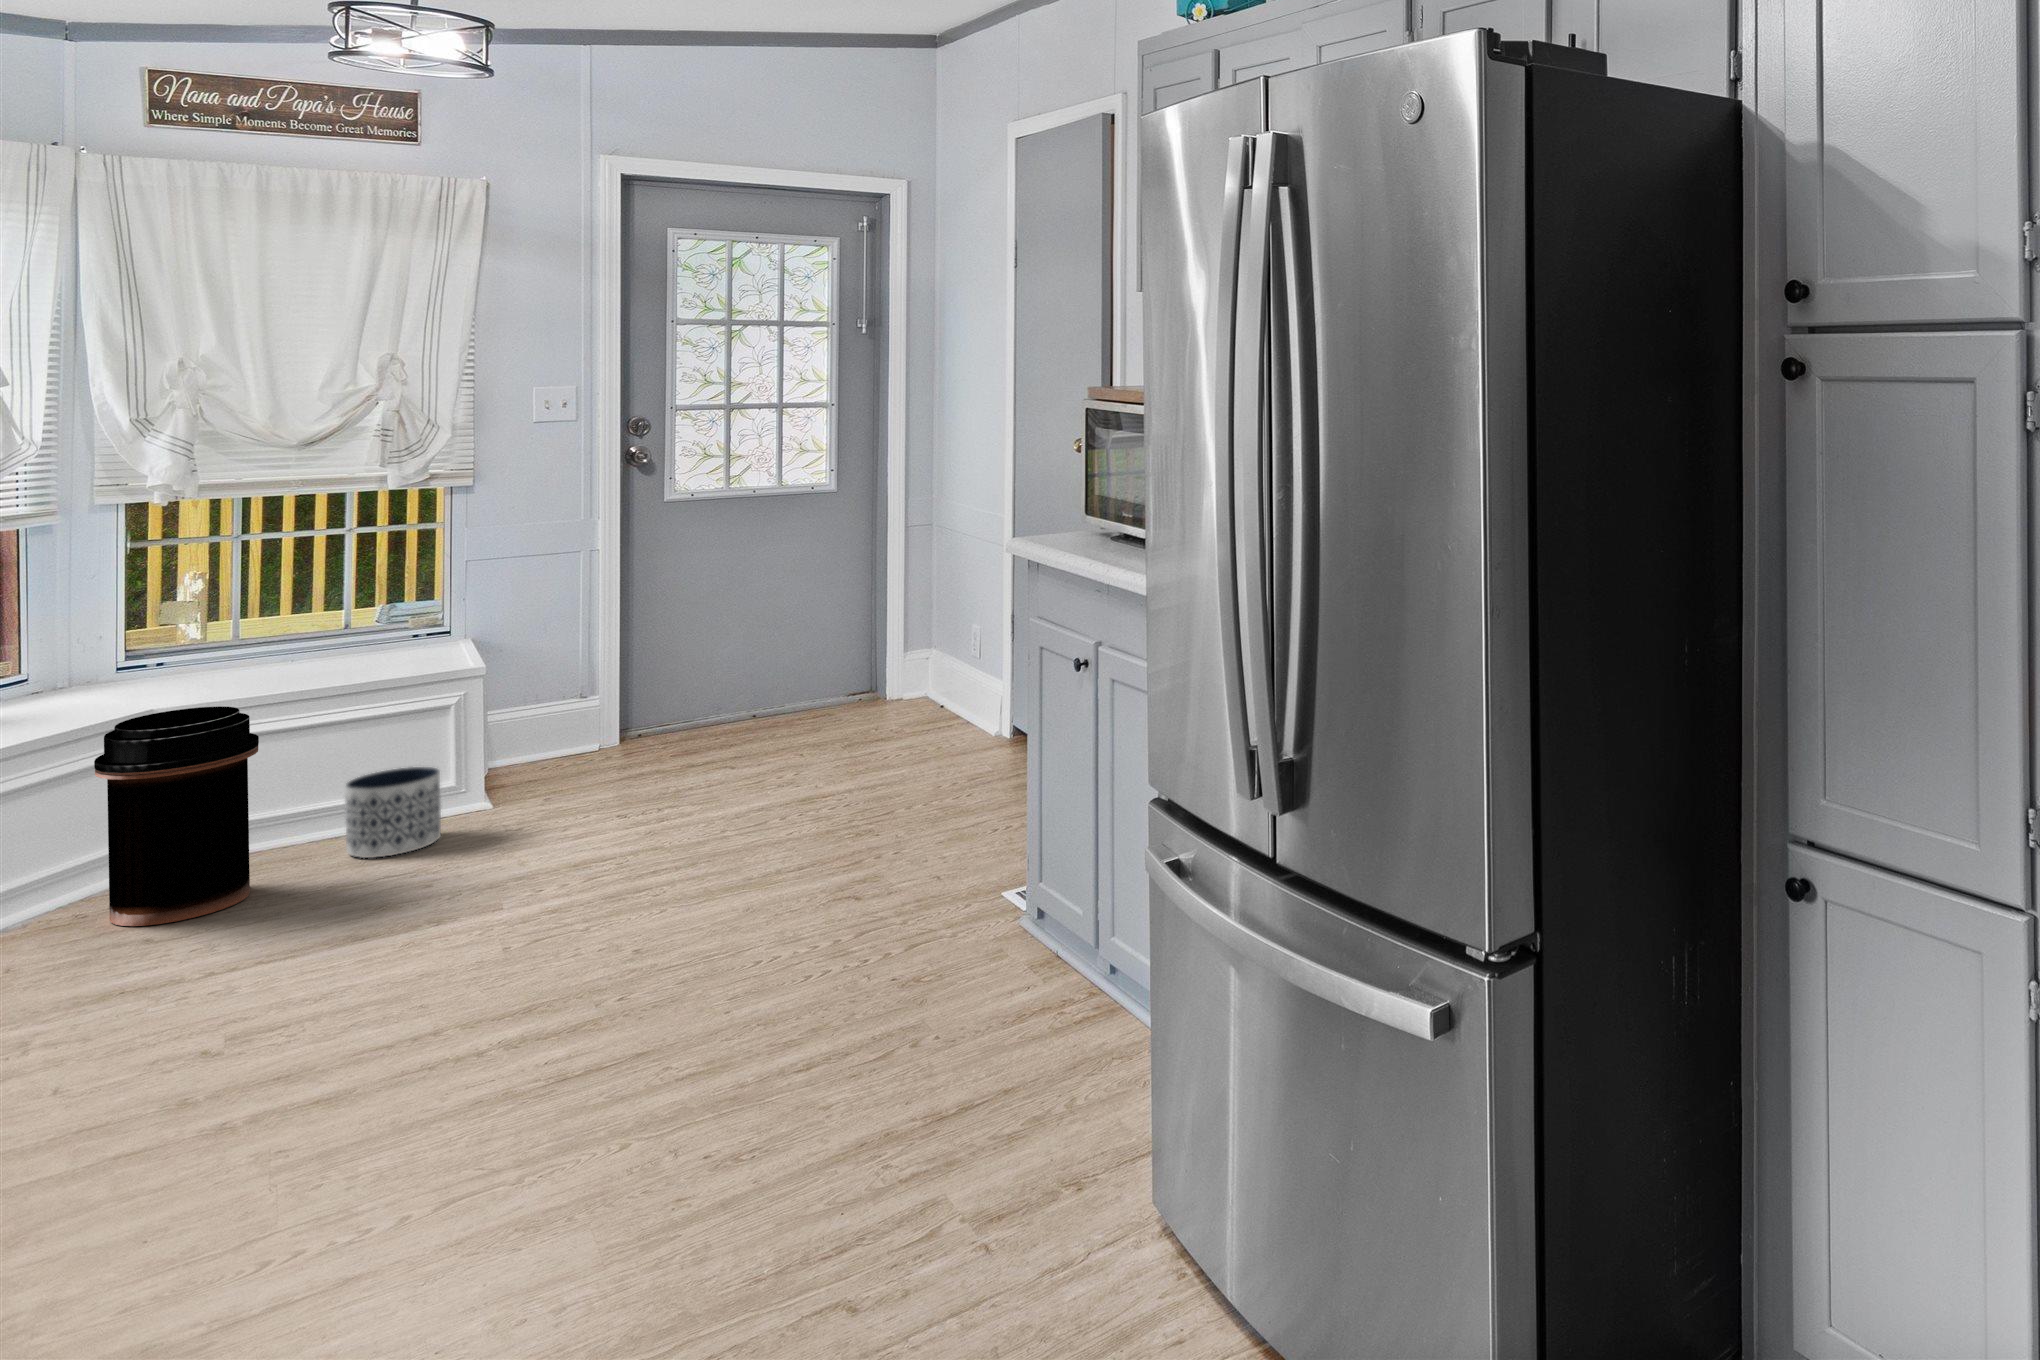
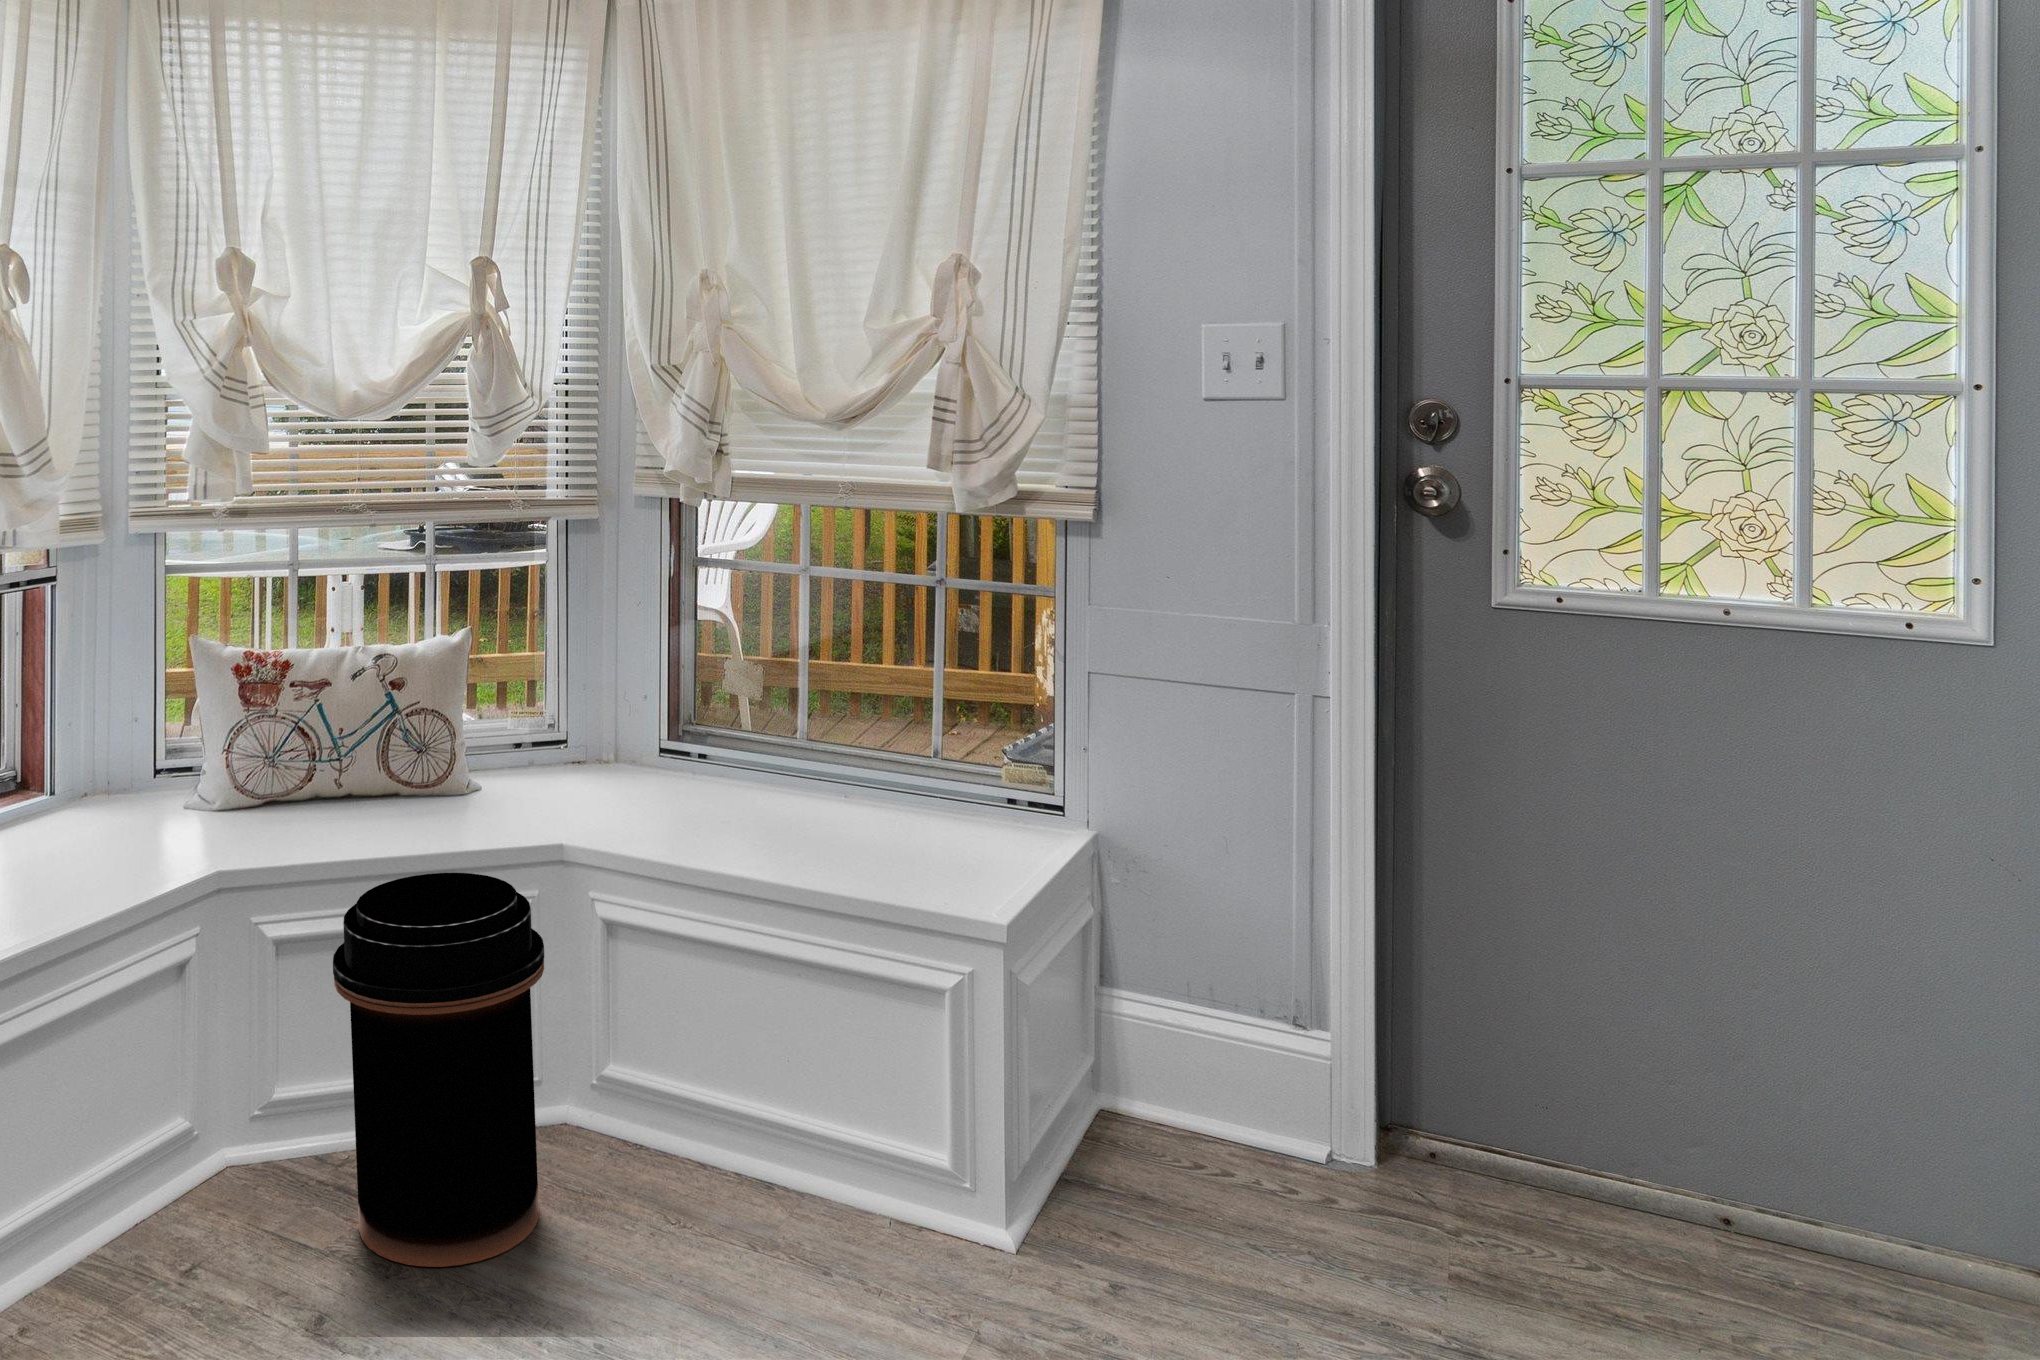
planter: present [345,767,441,858] -> none [691,1079,847,1285]

